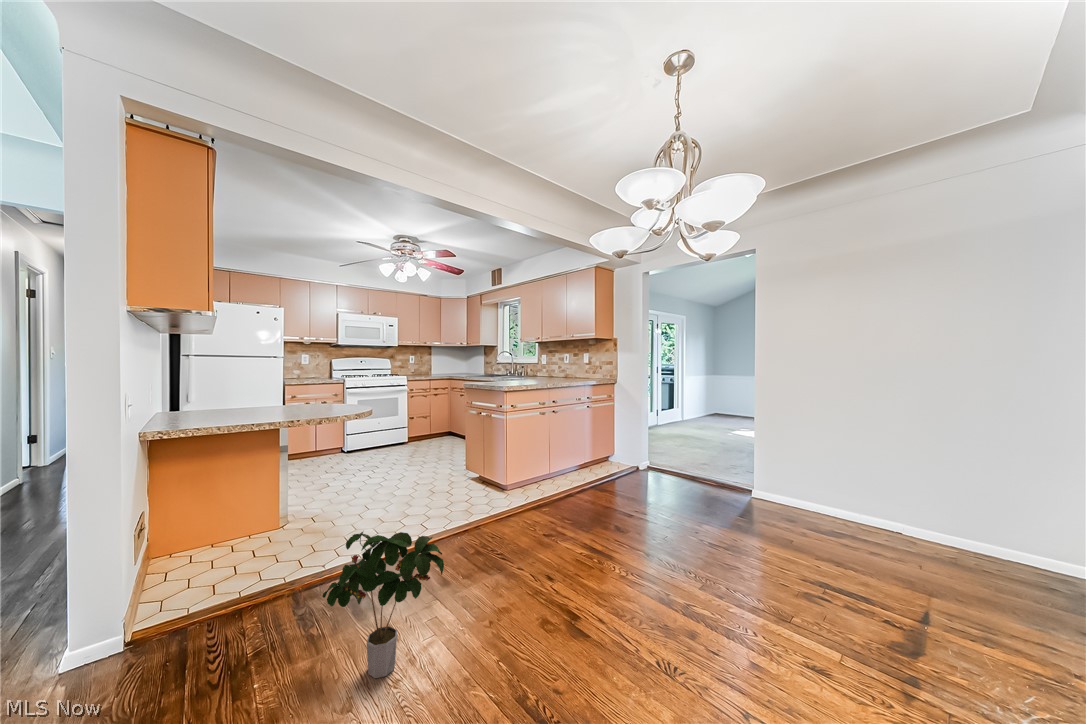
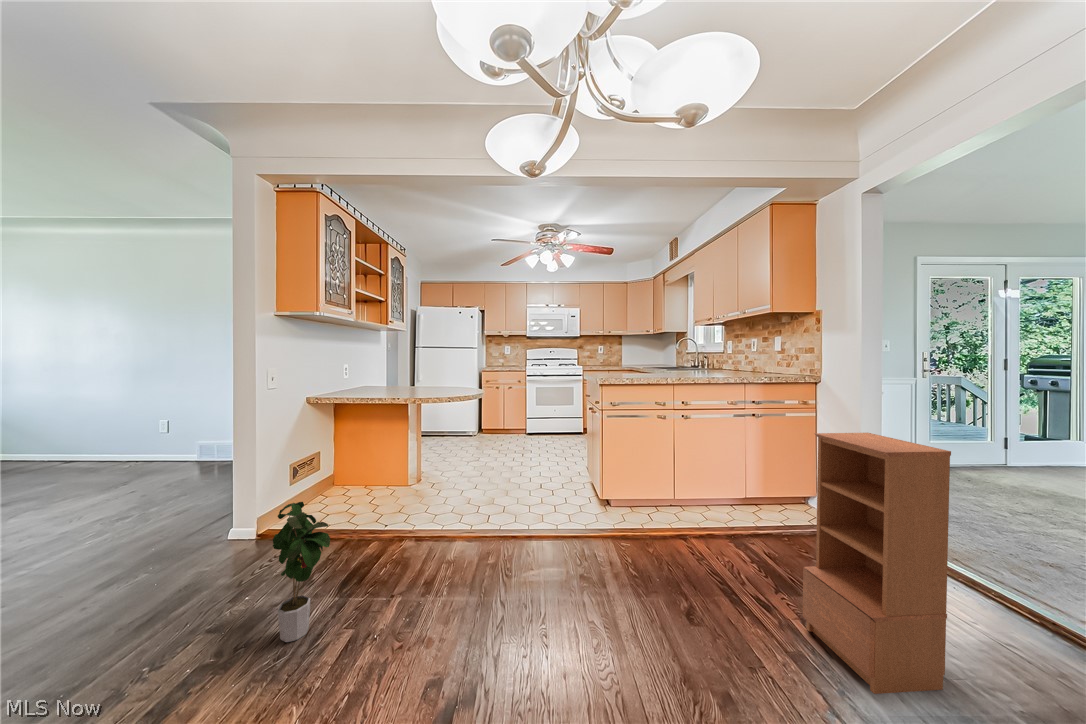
bookcase: none [671,408,727,533] -> present [803,433,951,694]

